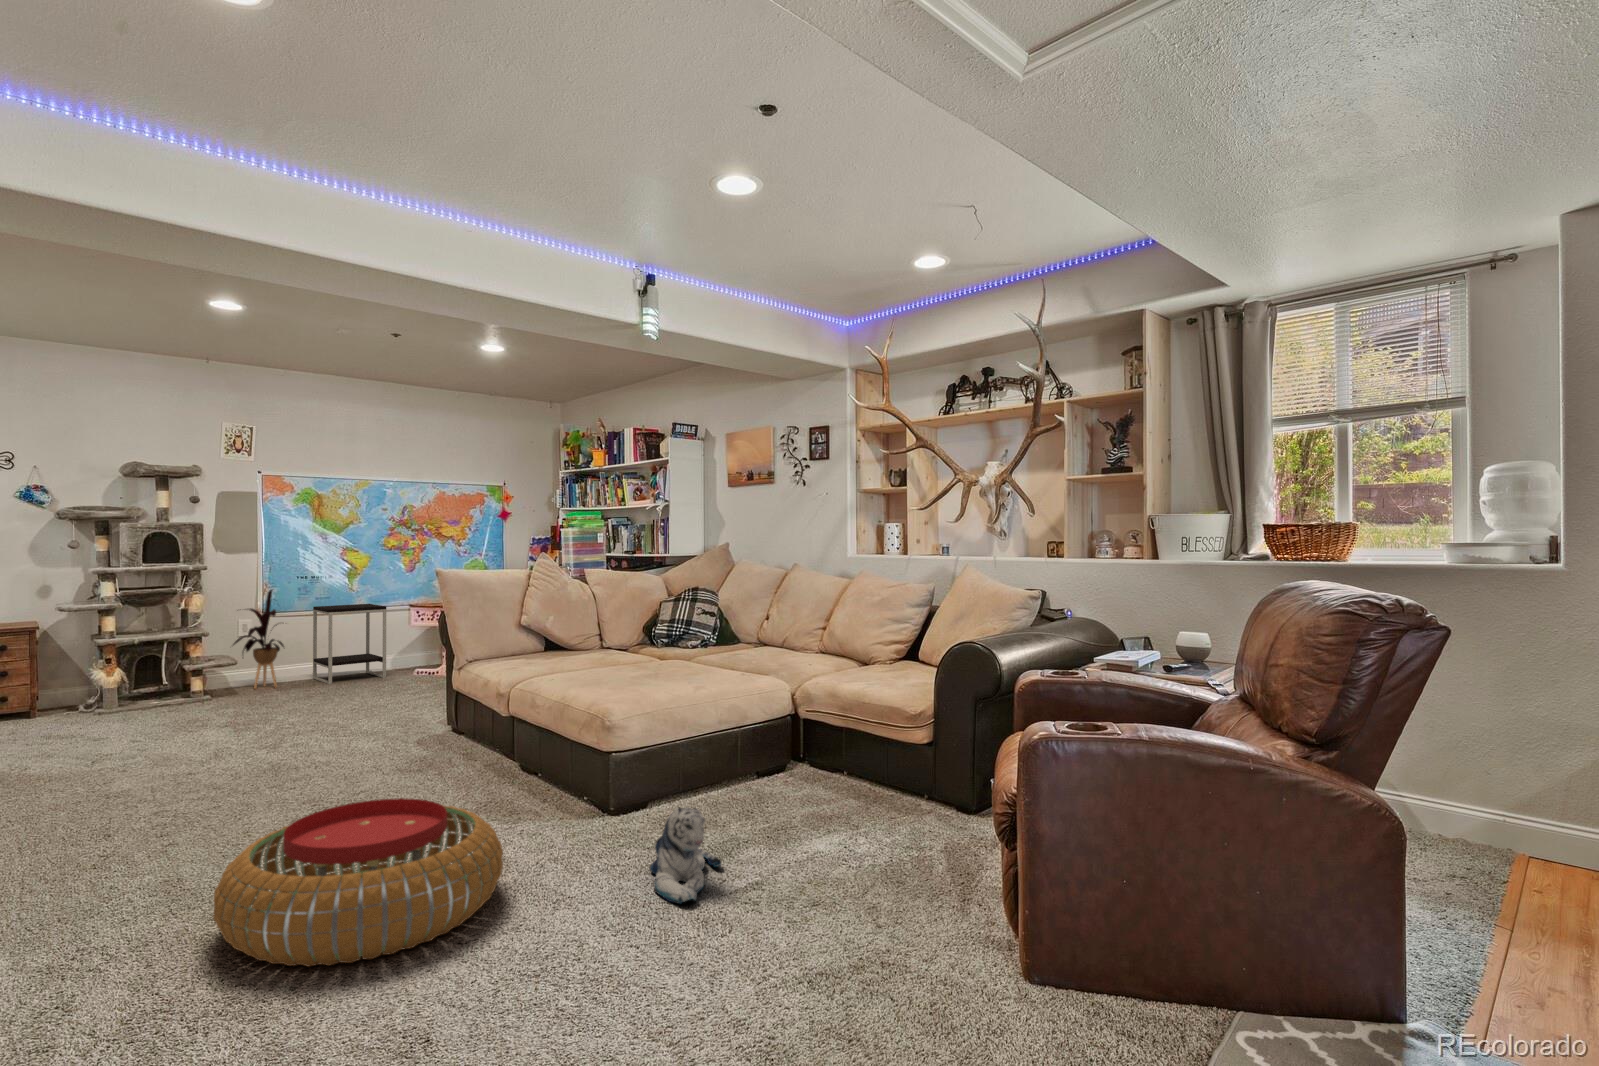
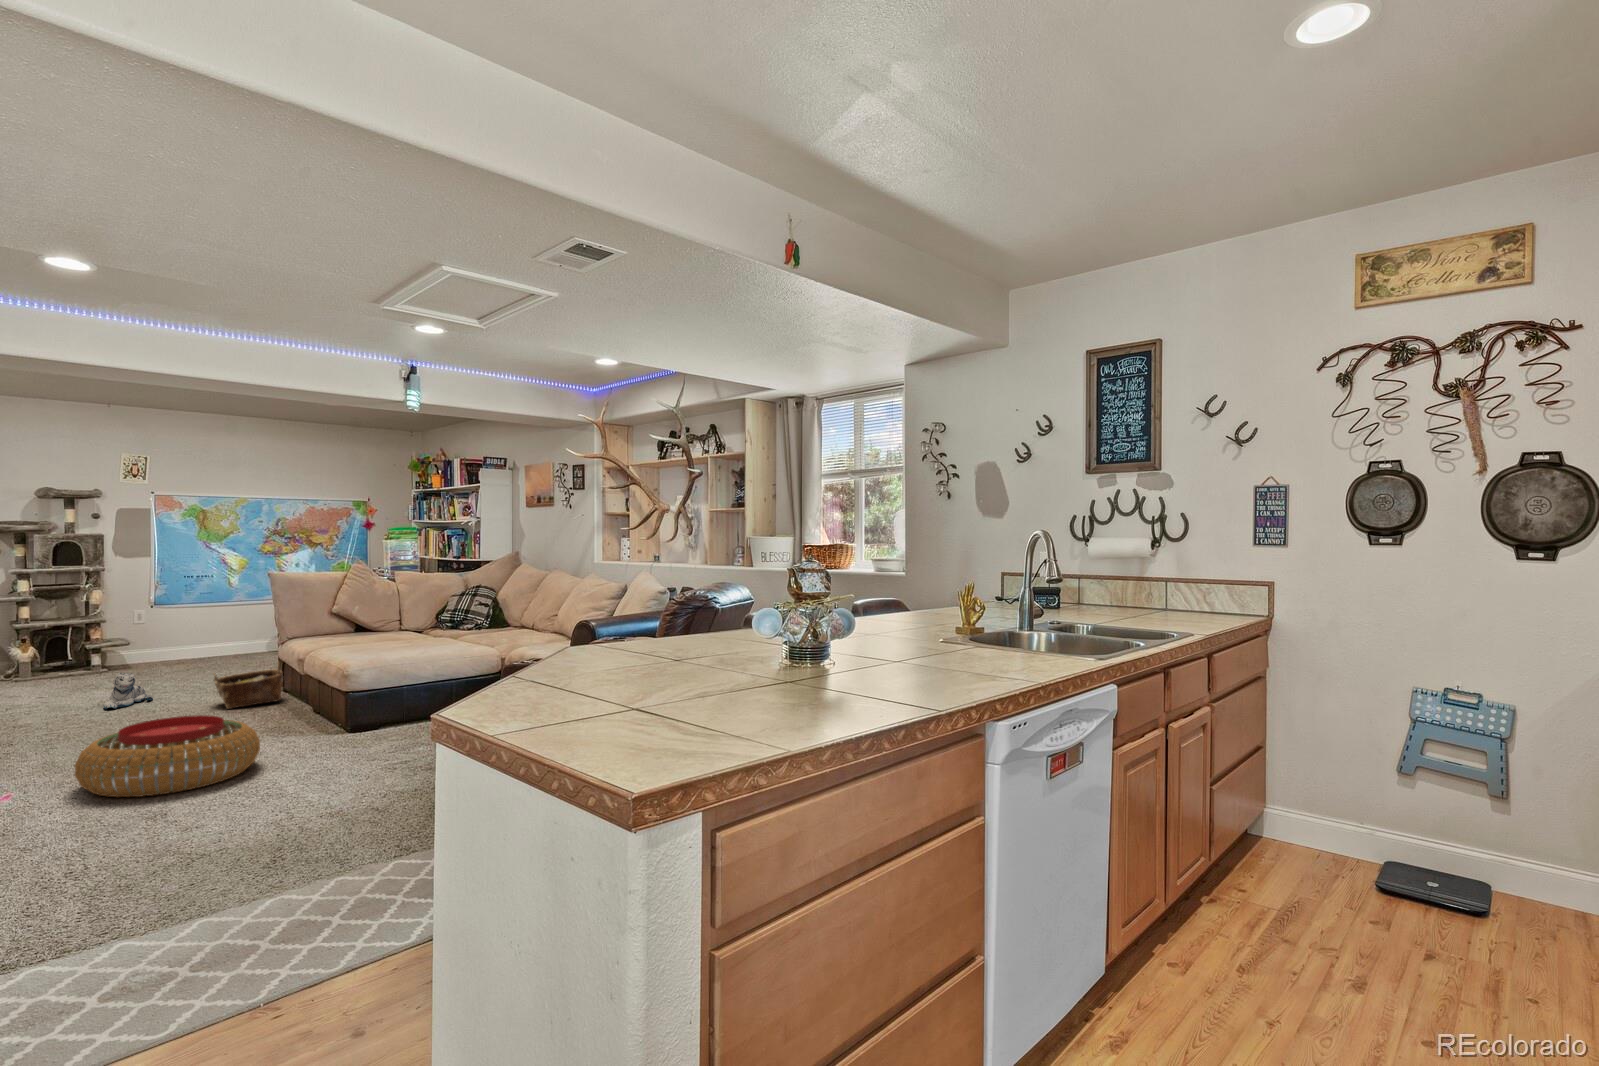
house plant: present [233,590,284,689] -> none [125,585,175,663]
side table: present [313,604,386,684] -> none [198,596,259,659]
woven basket: none [367,694,459,765] -> present [213,662,283,709]
plush toy: present [650,808,721,904] -> present [103,673,153,709]

